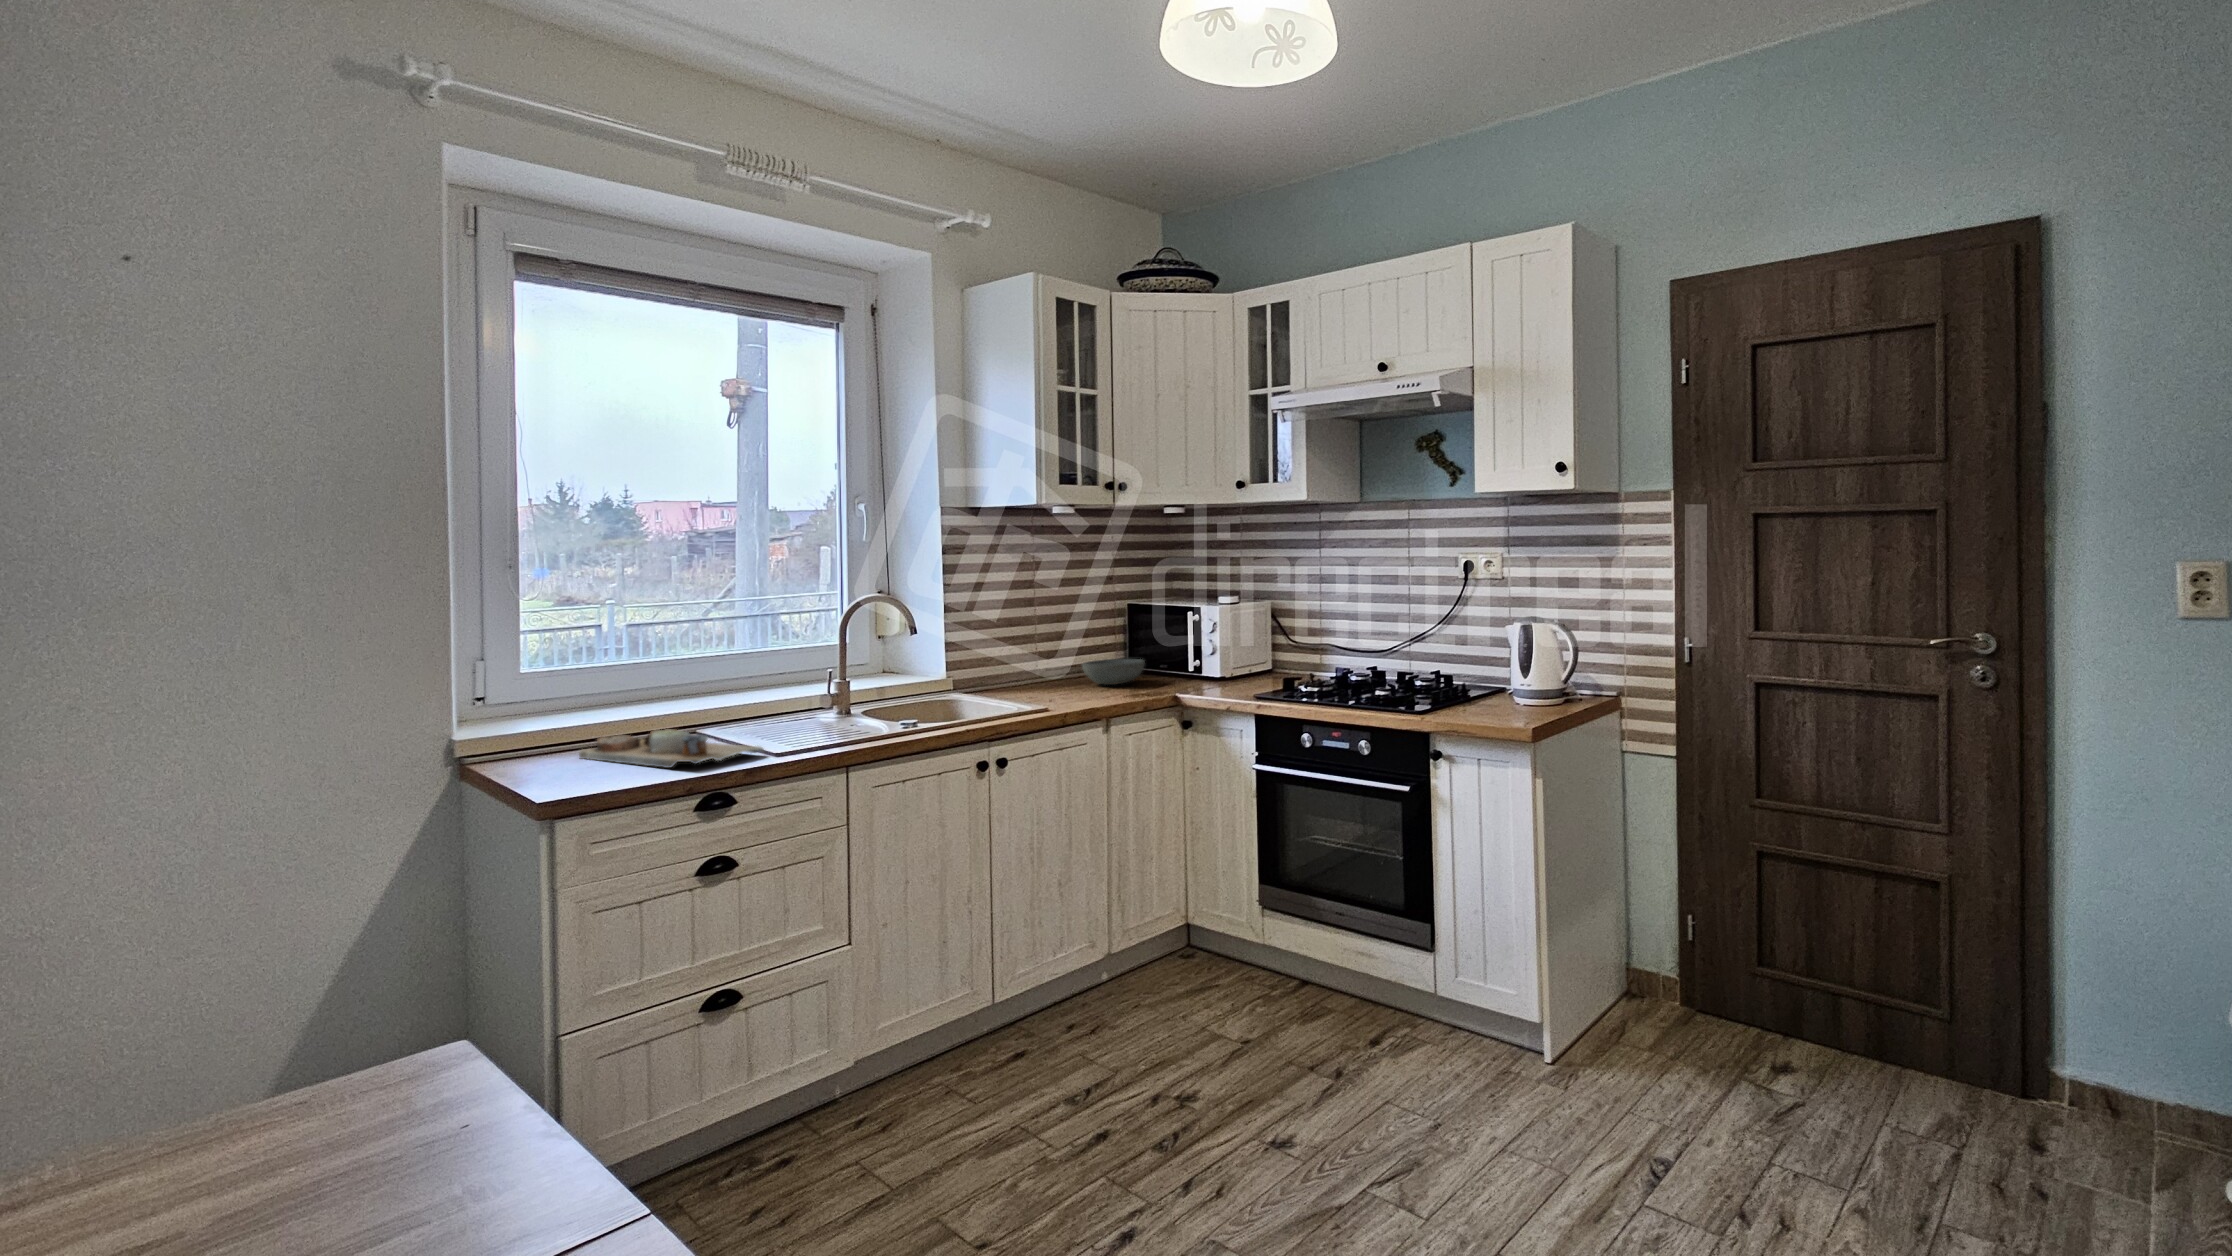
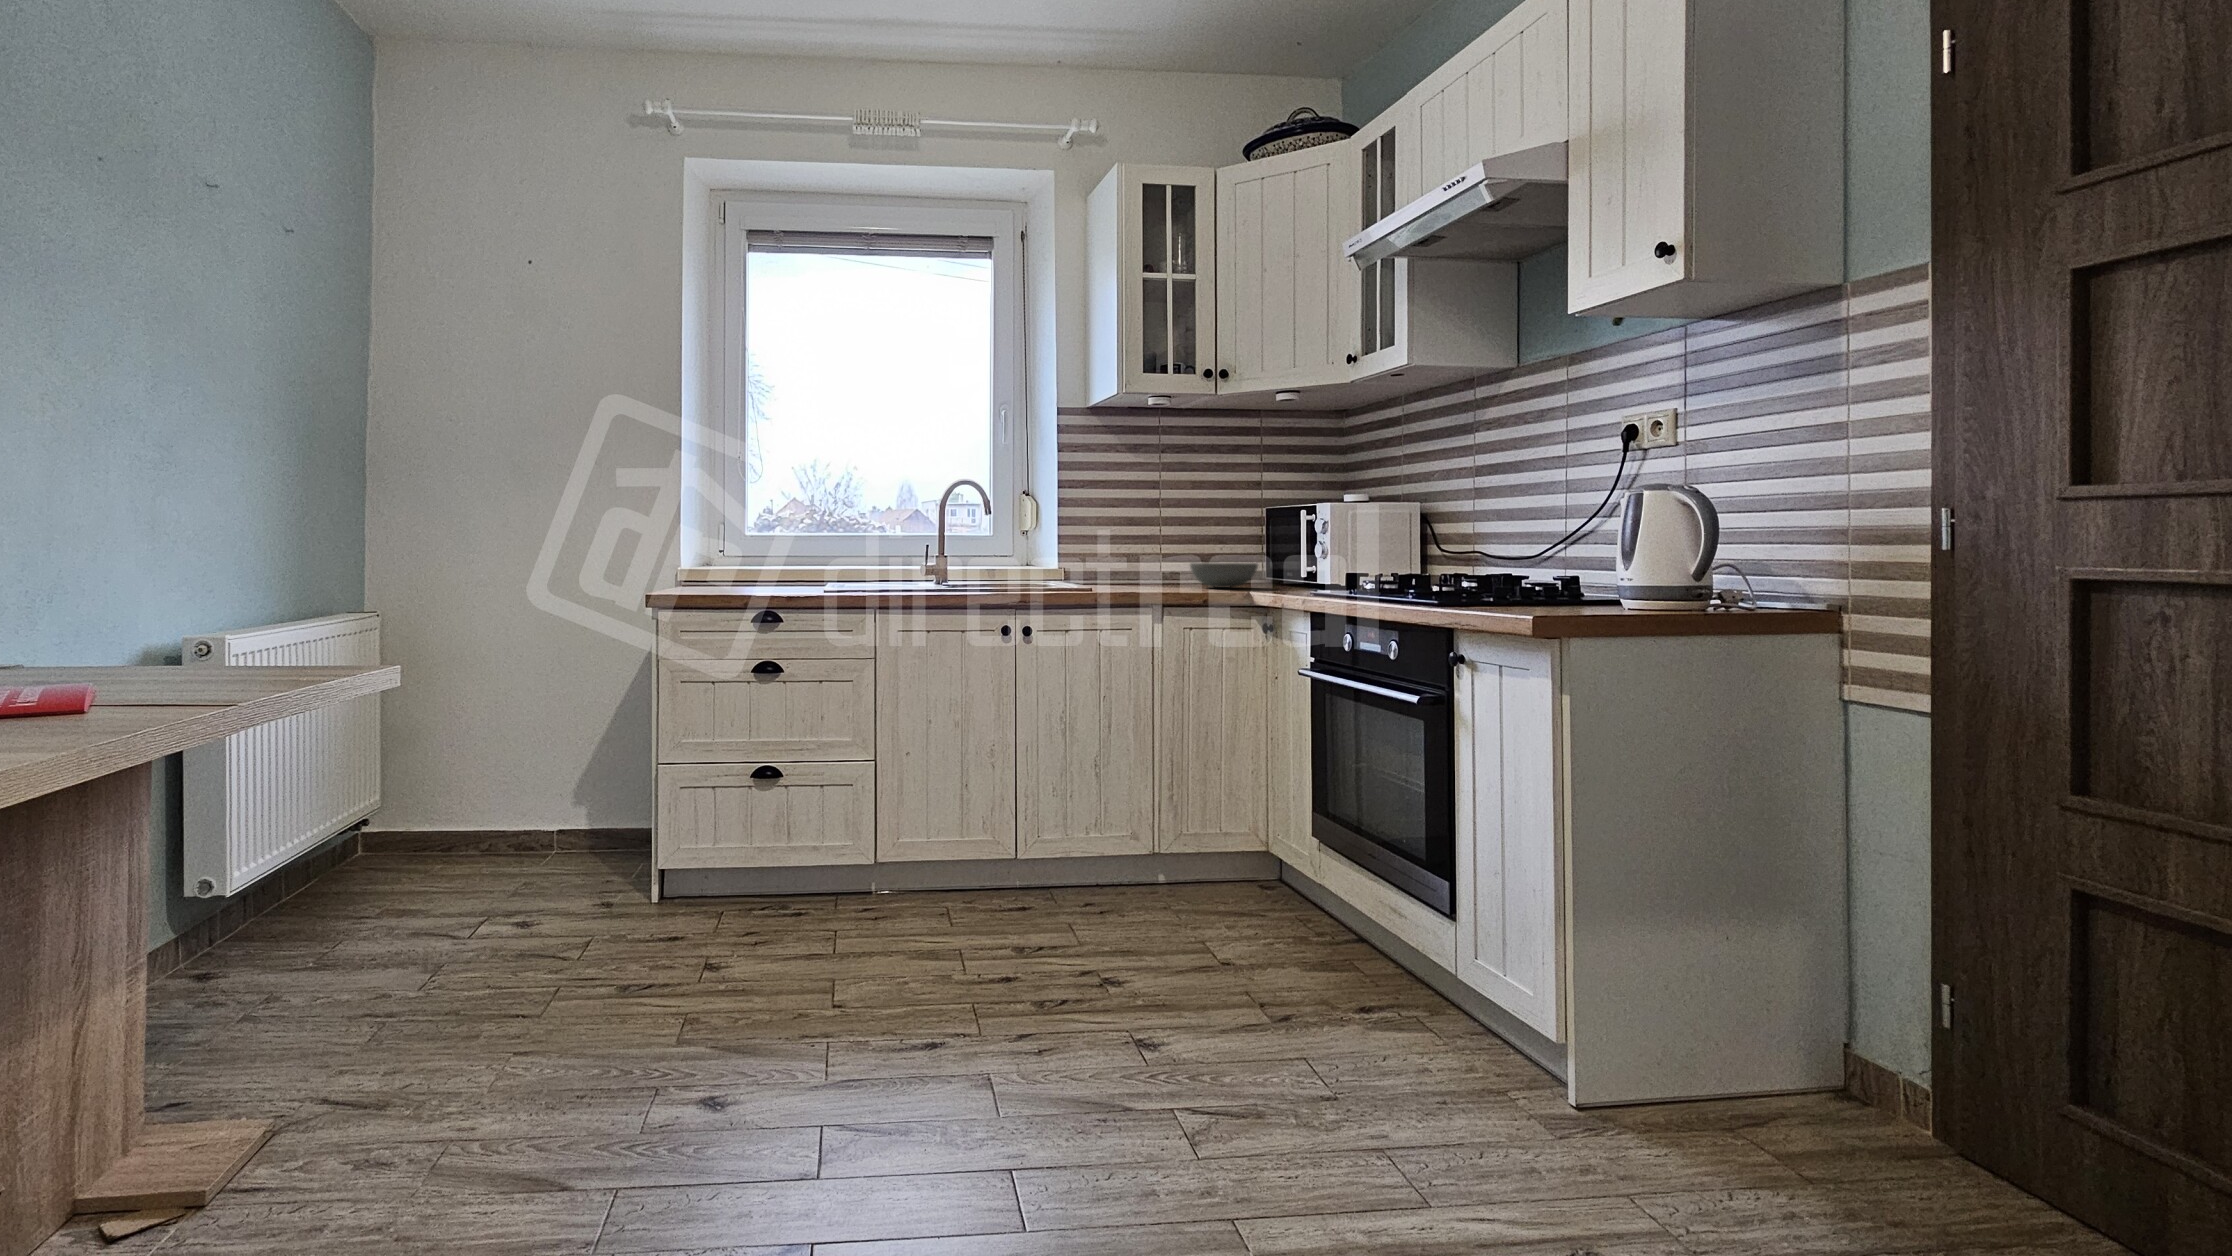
cutting board: present [579,729,765,768] -> none [726,568,818,591]

